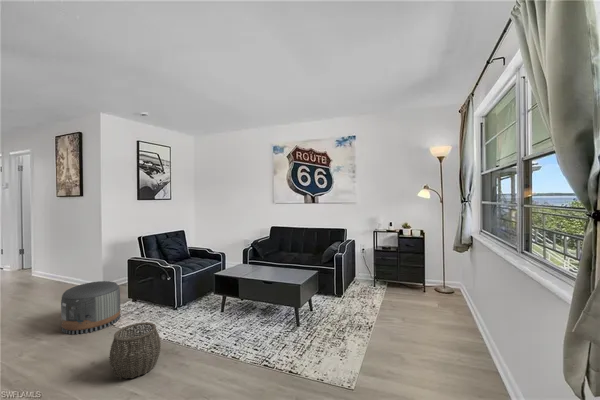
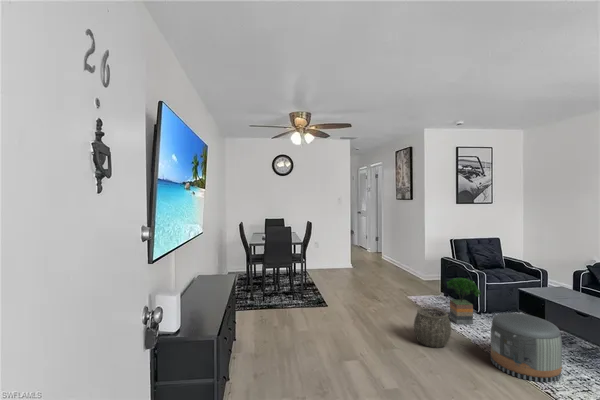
potted tree: none [142,275,182,330] -> present [447,278,481,324]
pouf: present [61,281,120,334] -> present [491,313,562,382]

